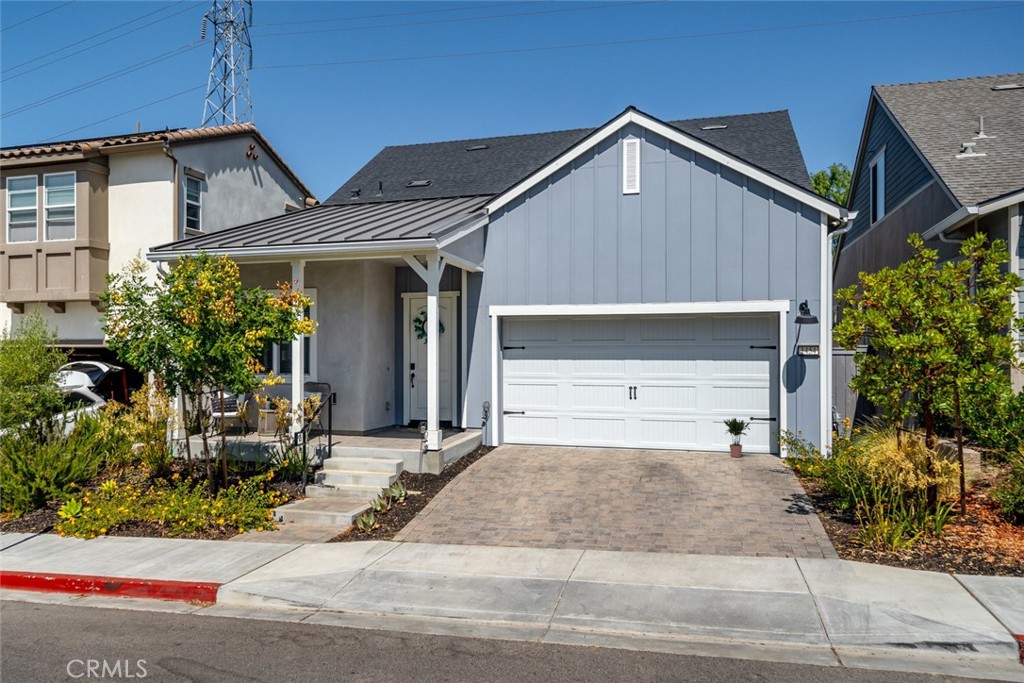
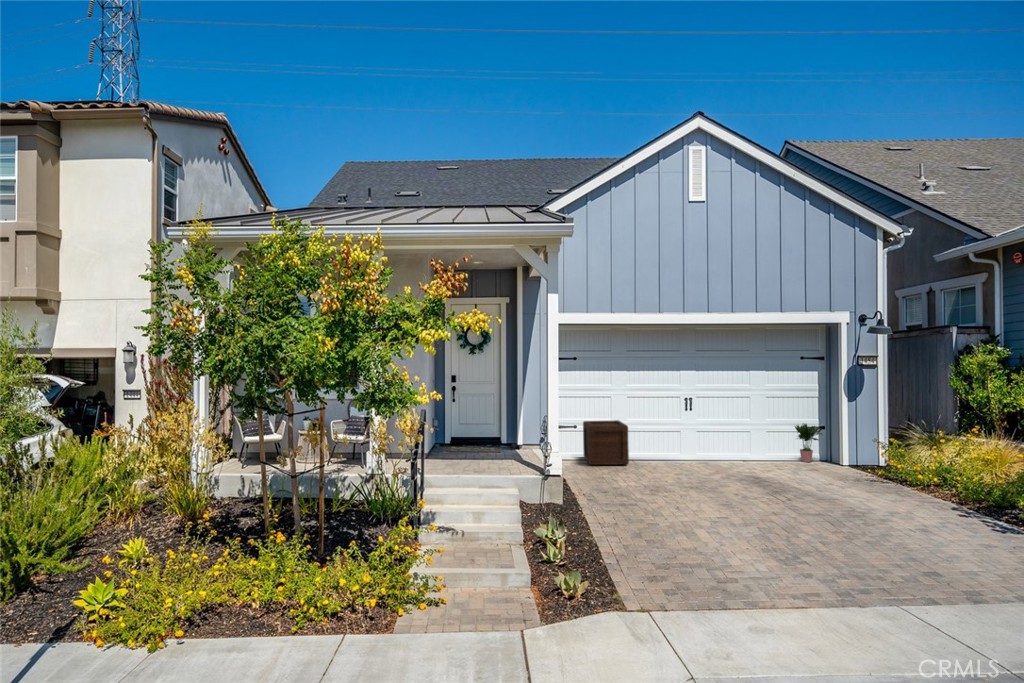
wooden crate: none [512,411,556,452] -> present [583,420,629,465]

